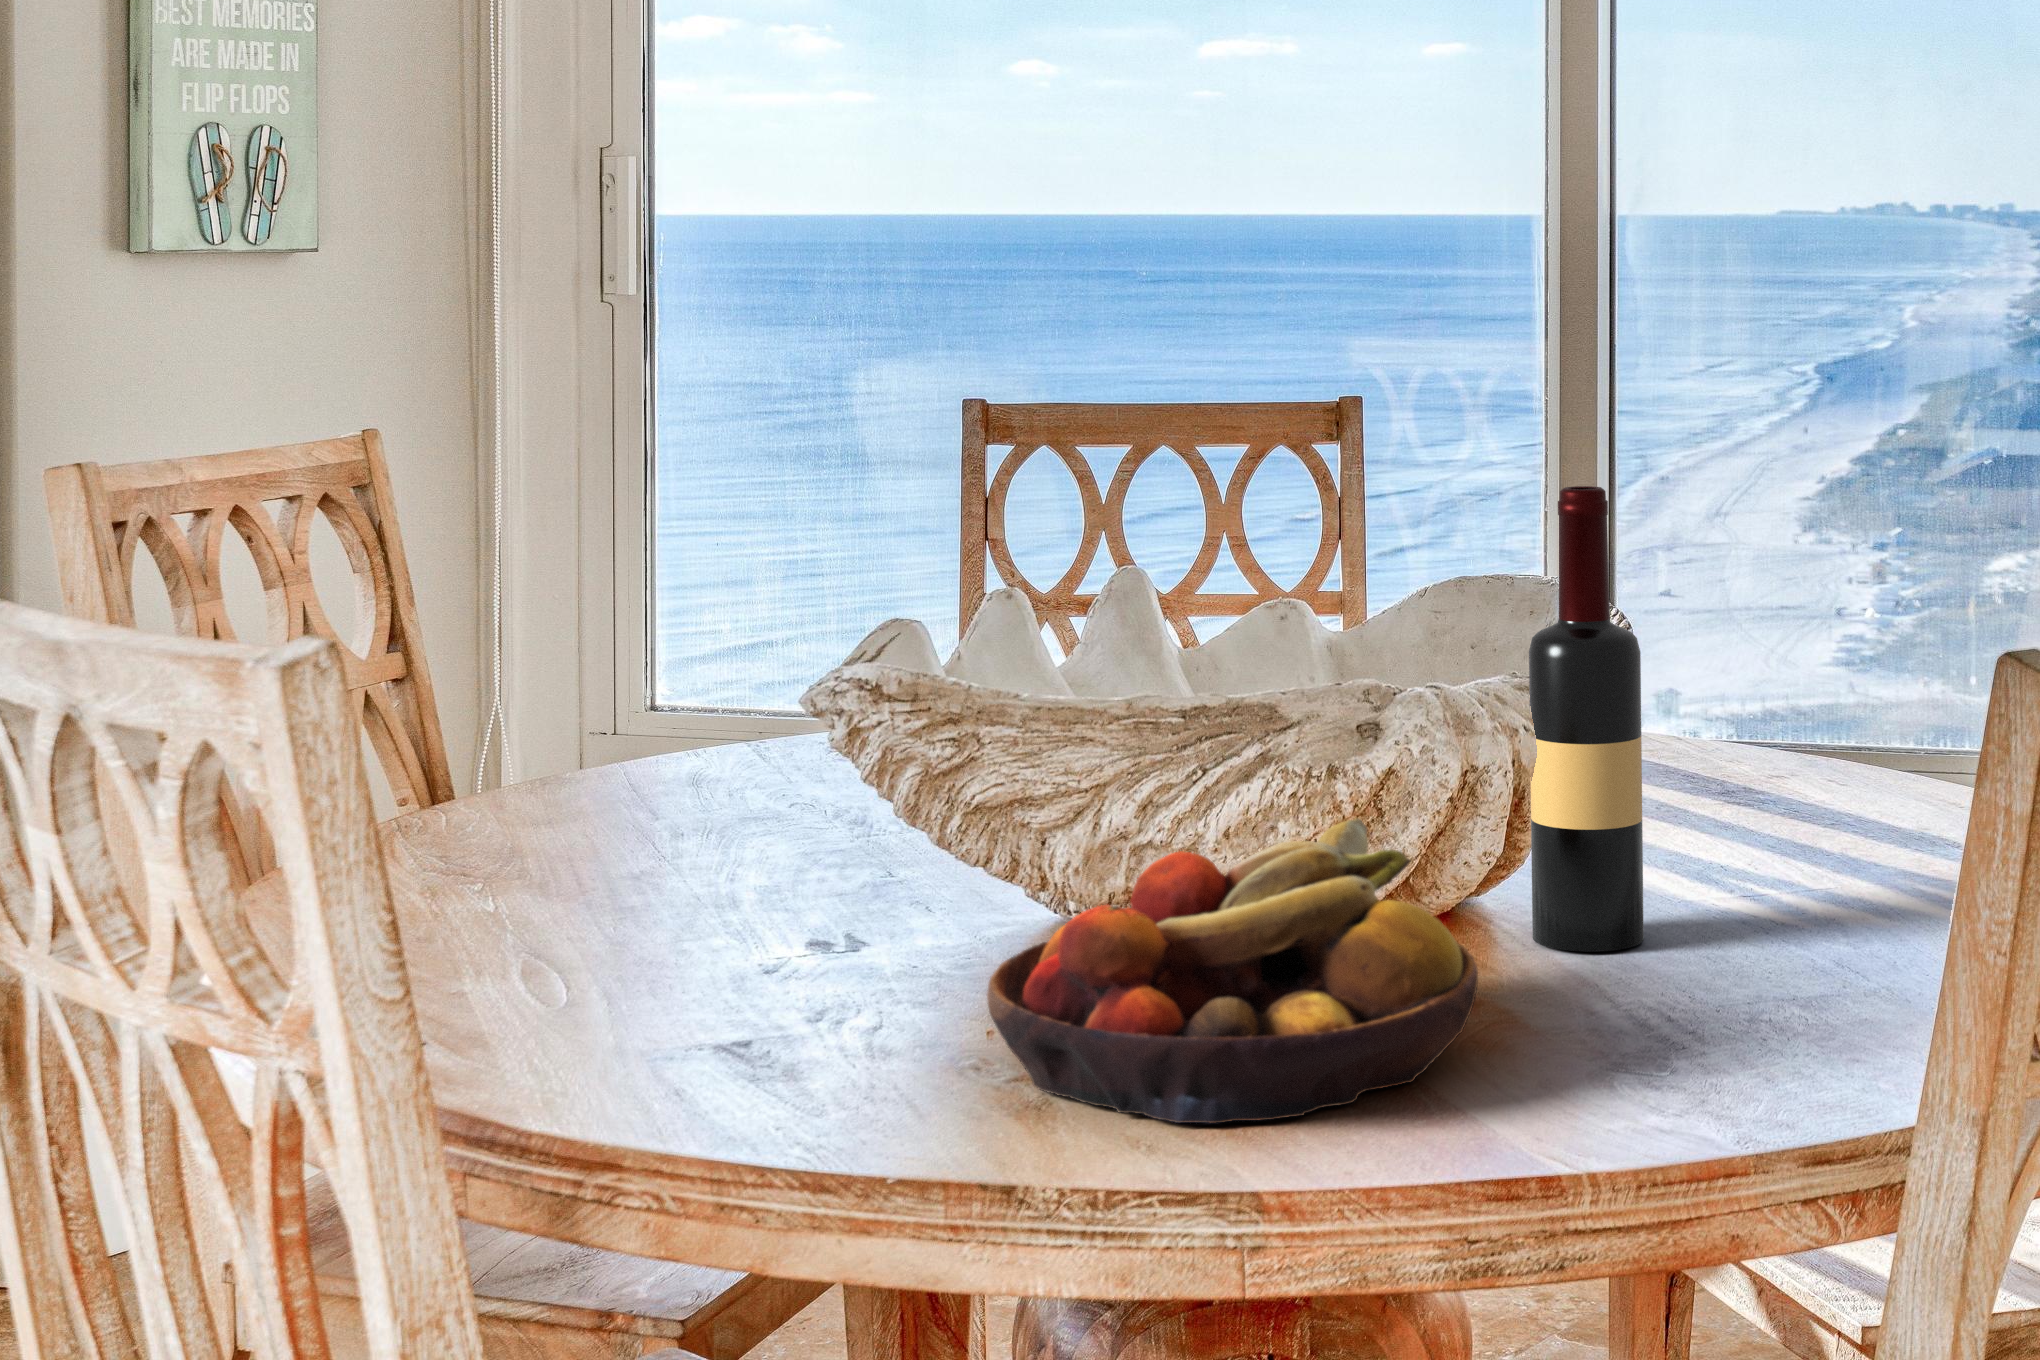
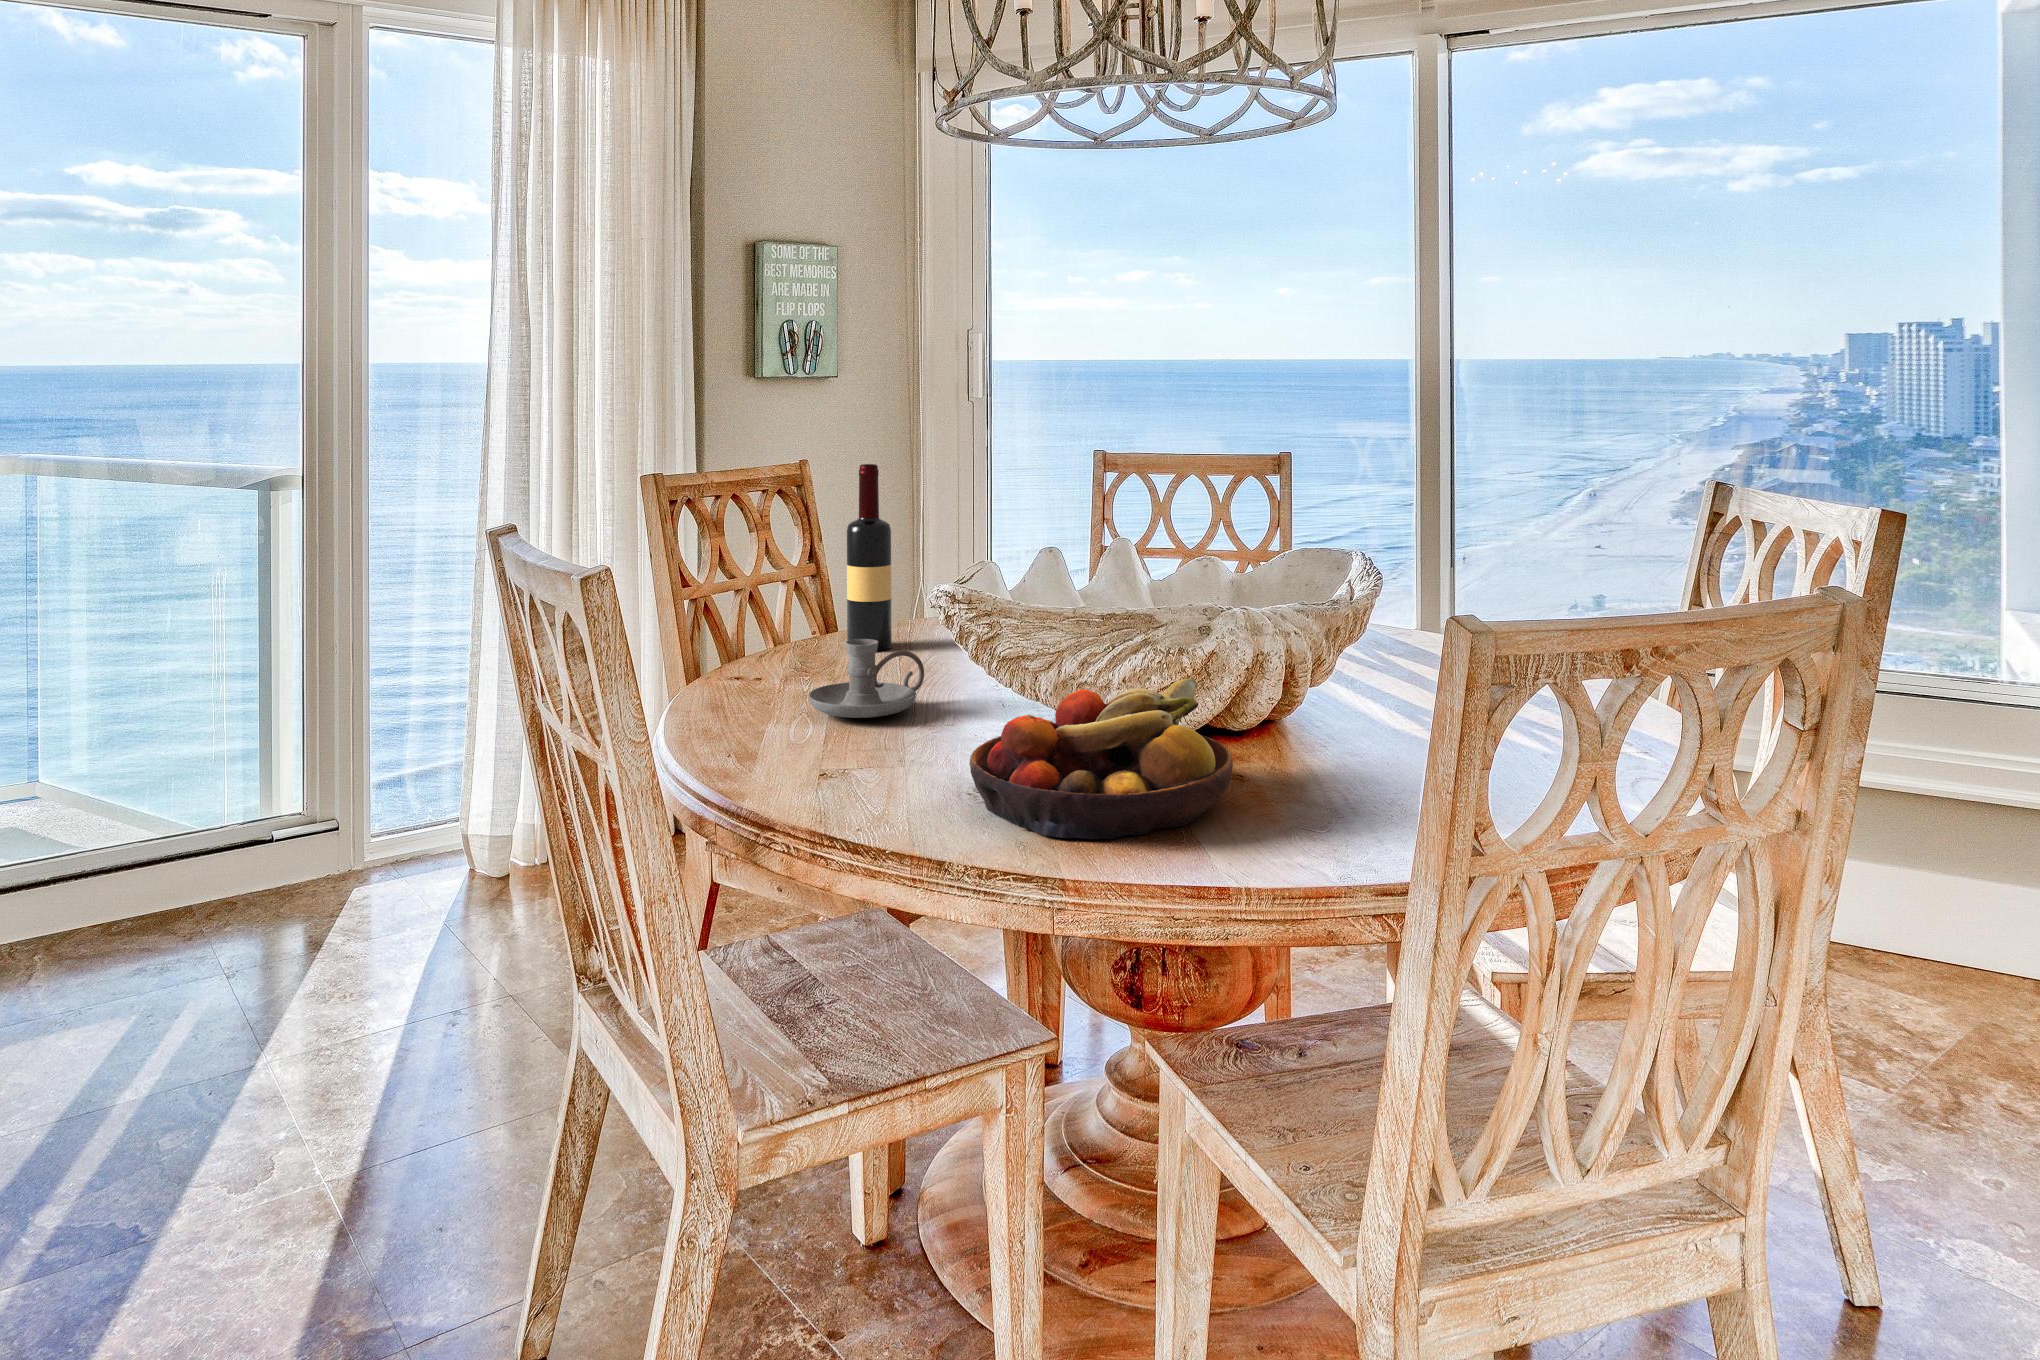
wine bottle: present [1529,486,1644,952] -> present [847,464,892,651]
candle holder: none [554,794,771,948] -> present [808,639,924,718]

